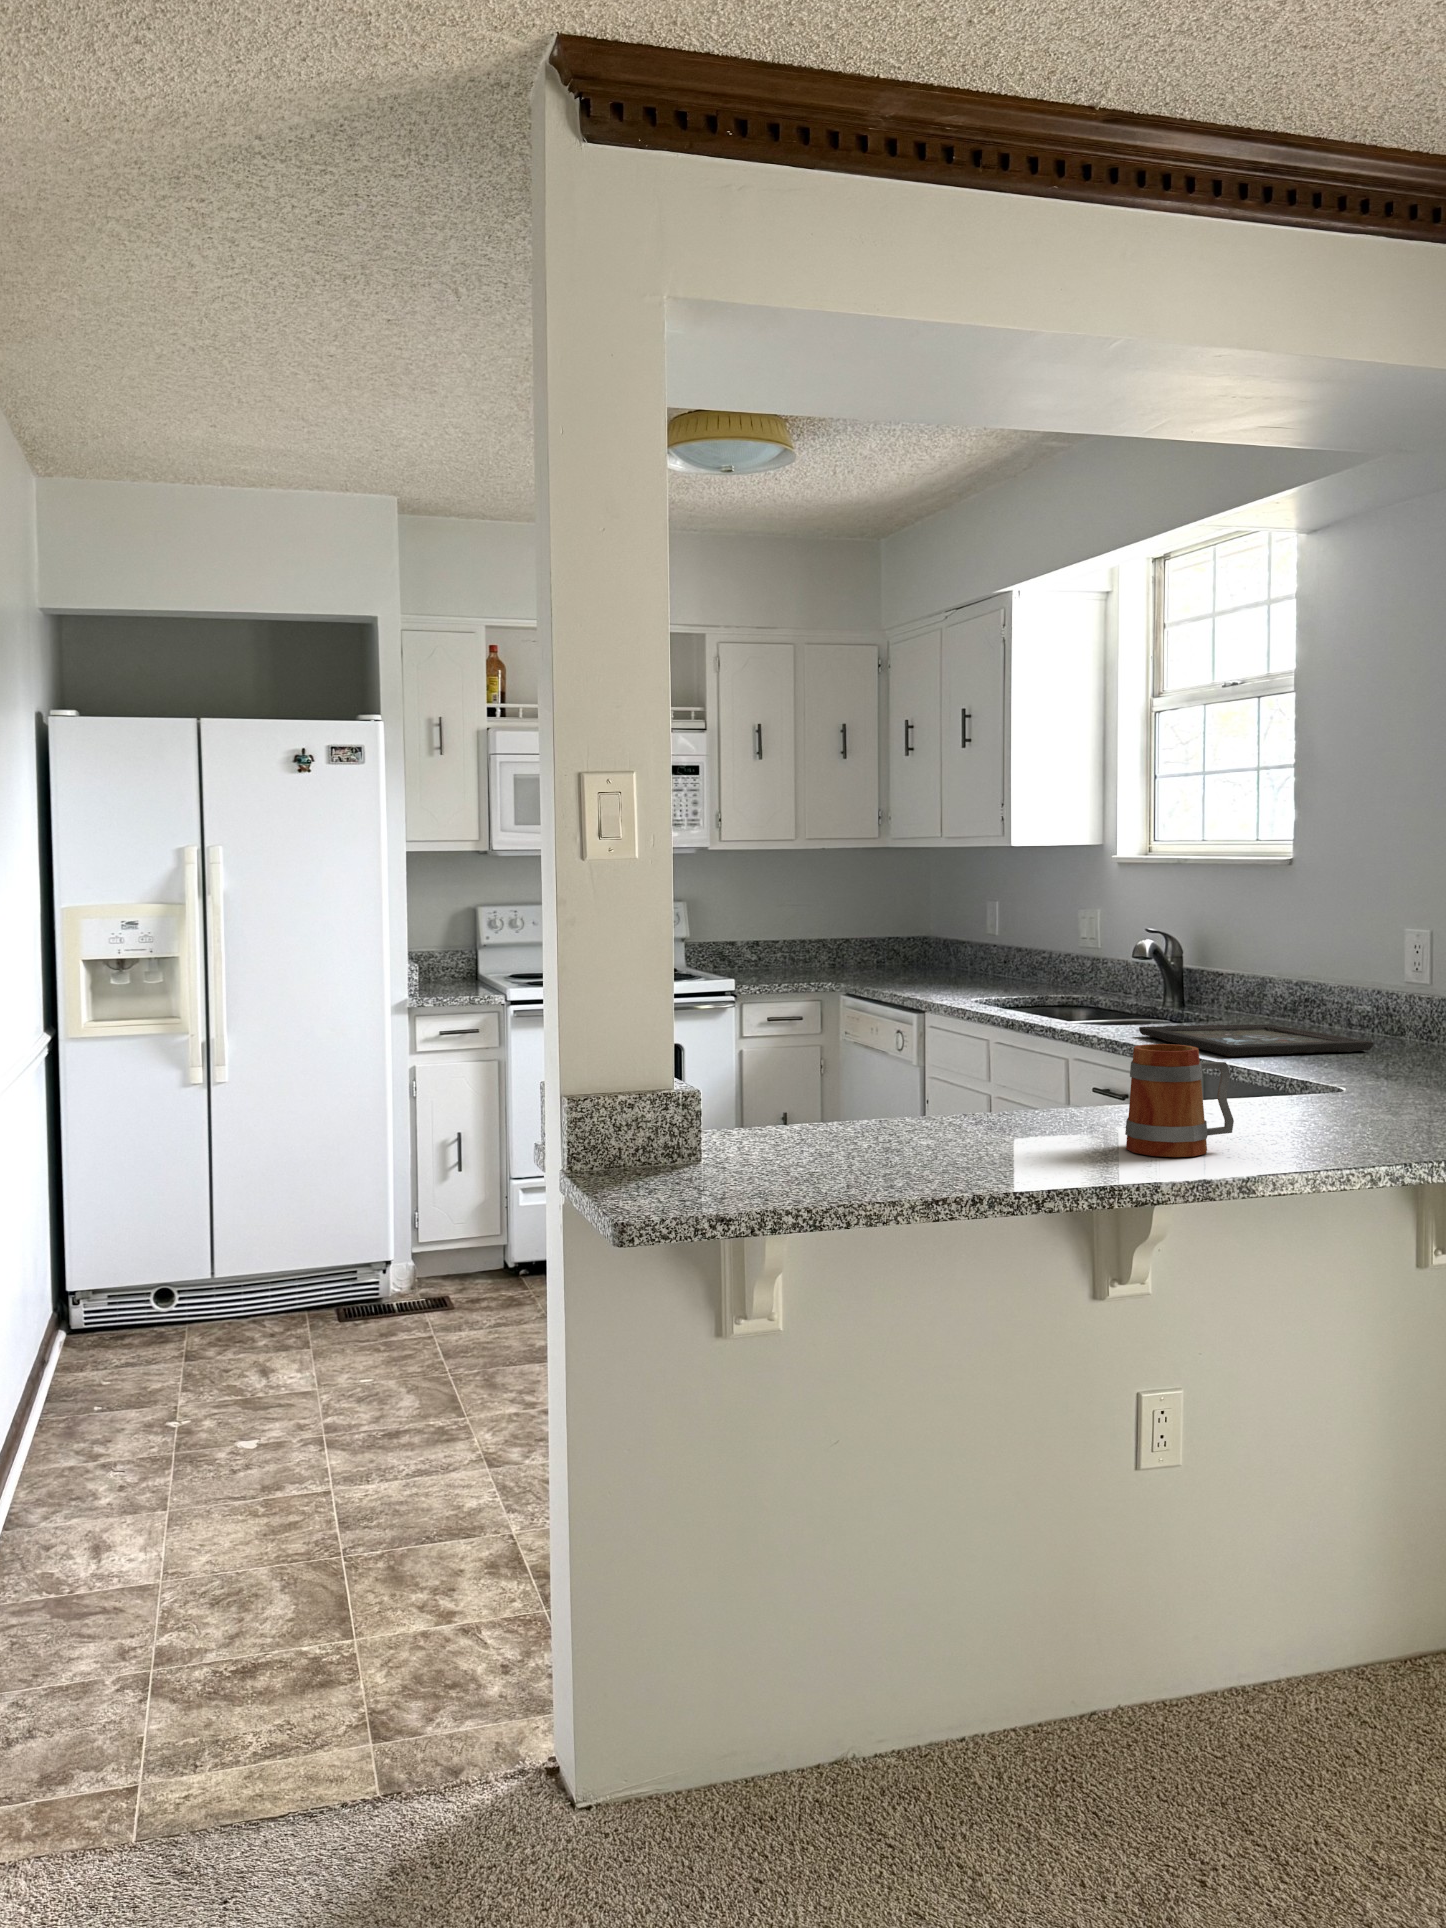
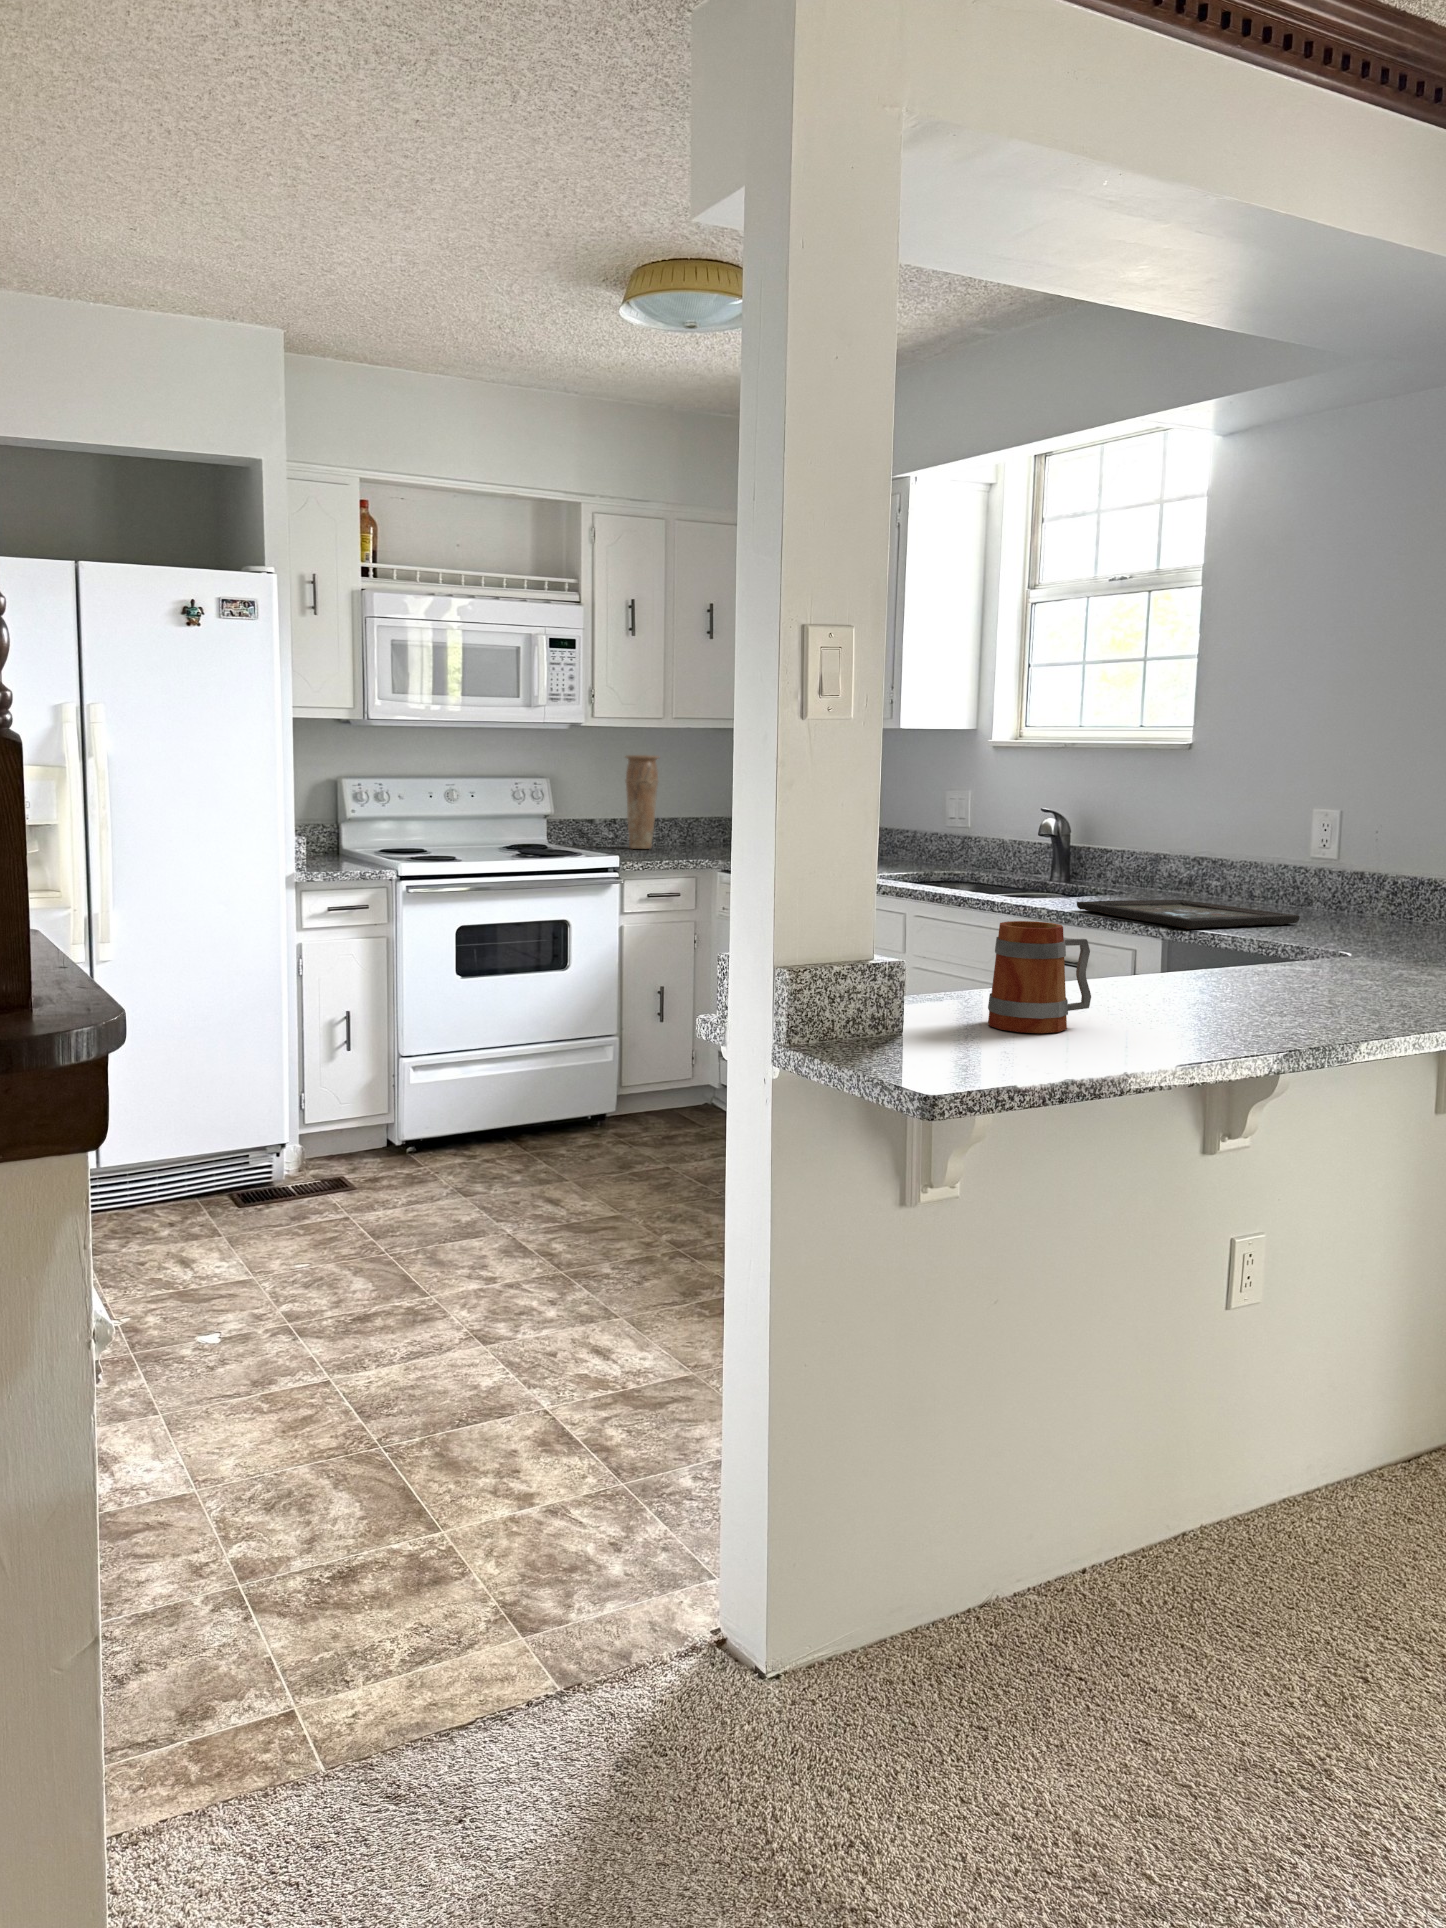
vase: none [768,878,804,973] -> present [625,755,659,849]
mug: present [1125,1044,1234,1157] -> present [988,921,1091,1033]

